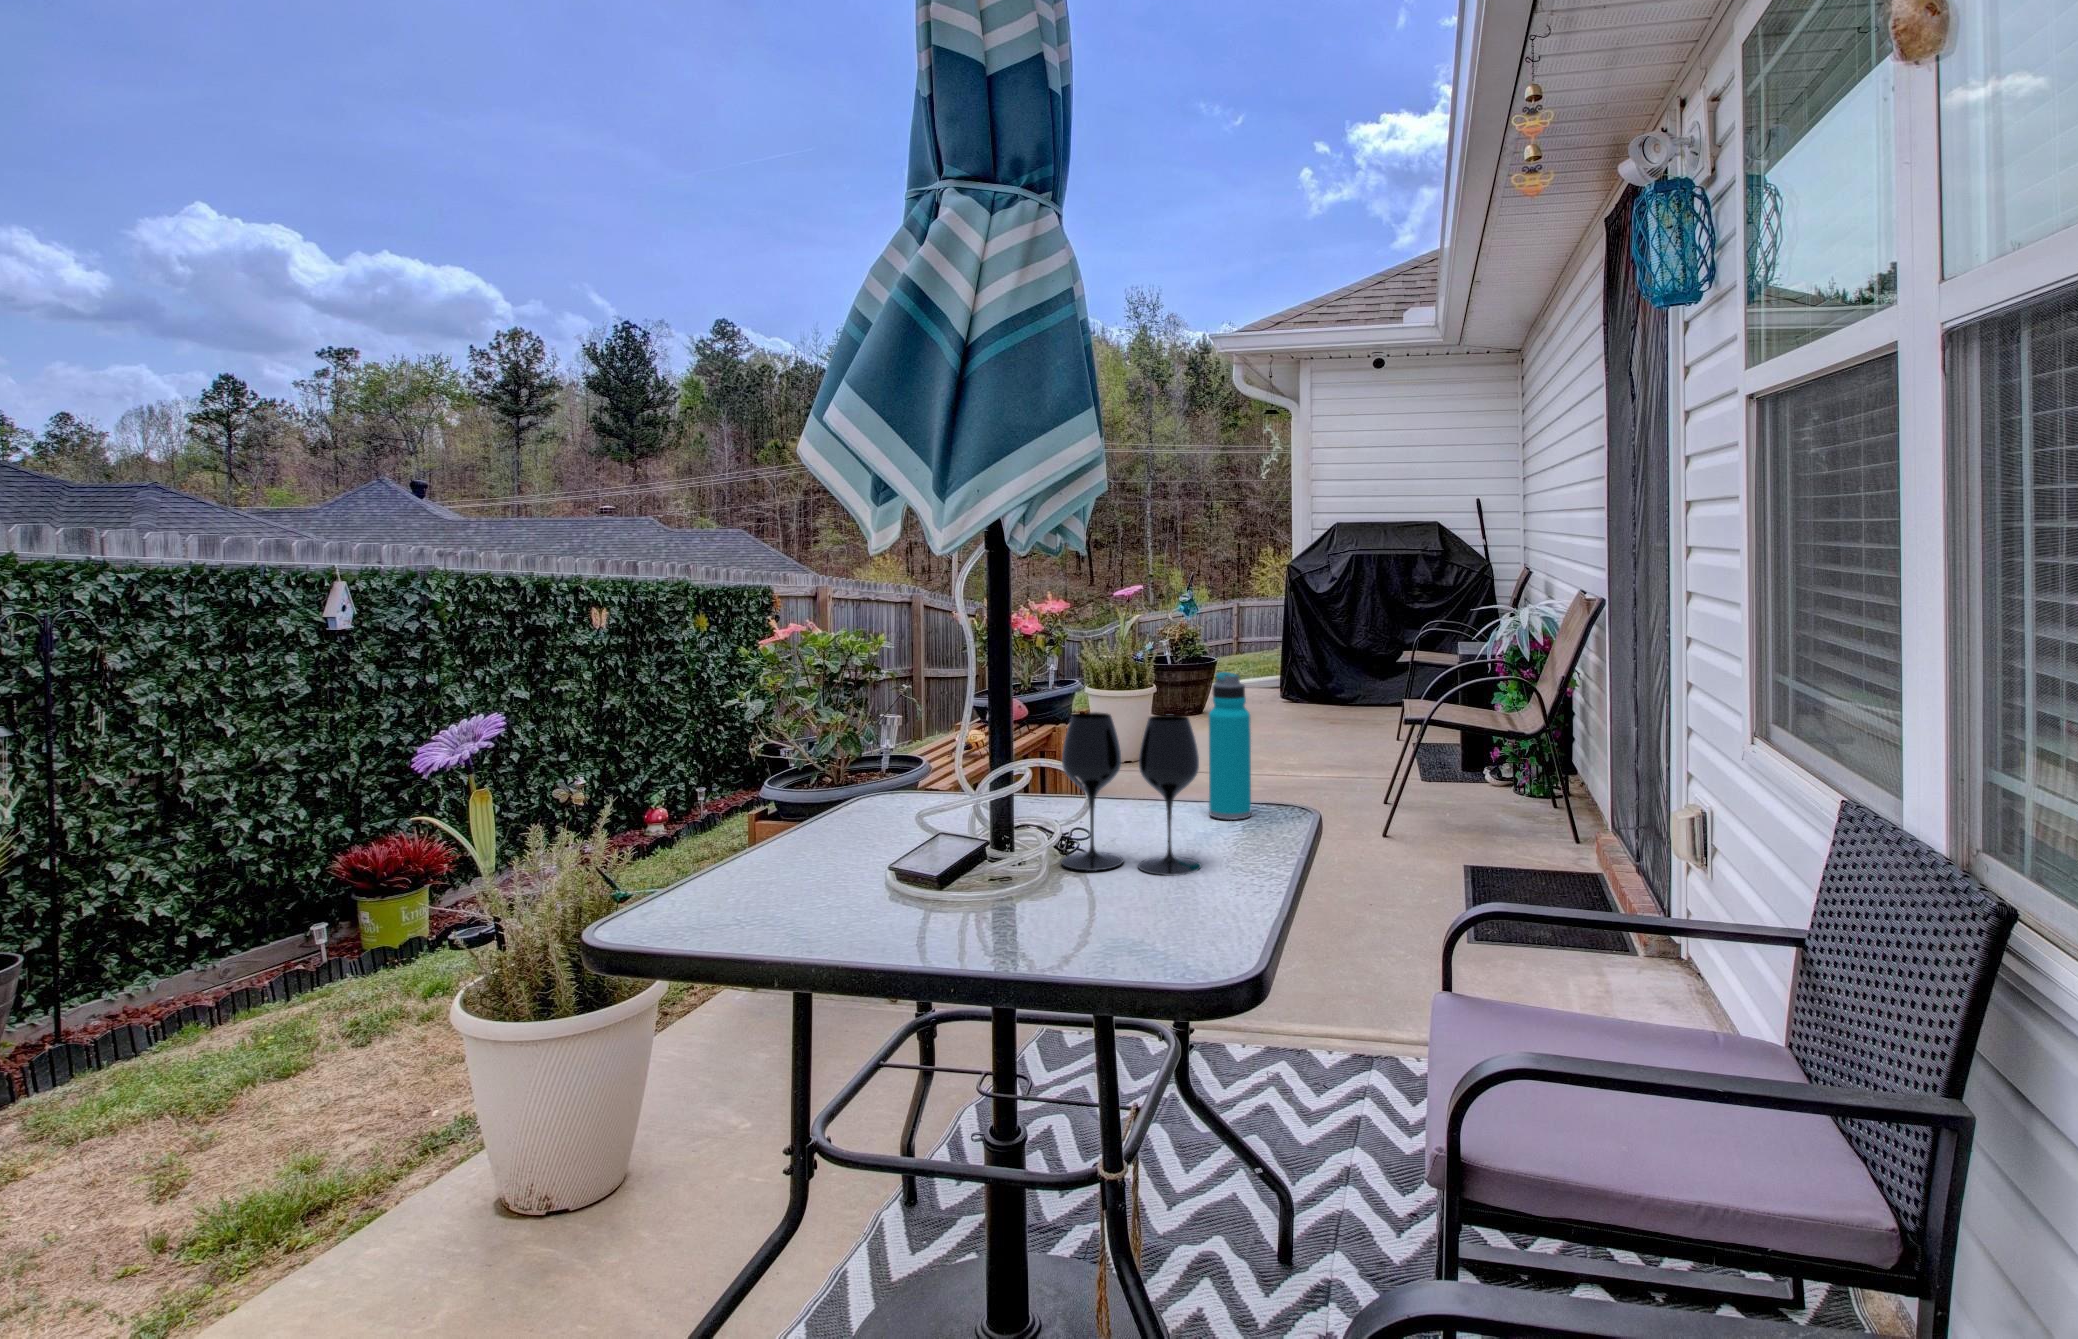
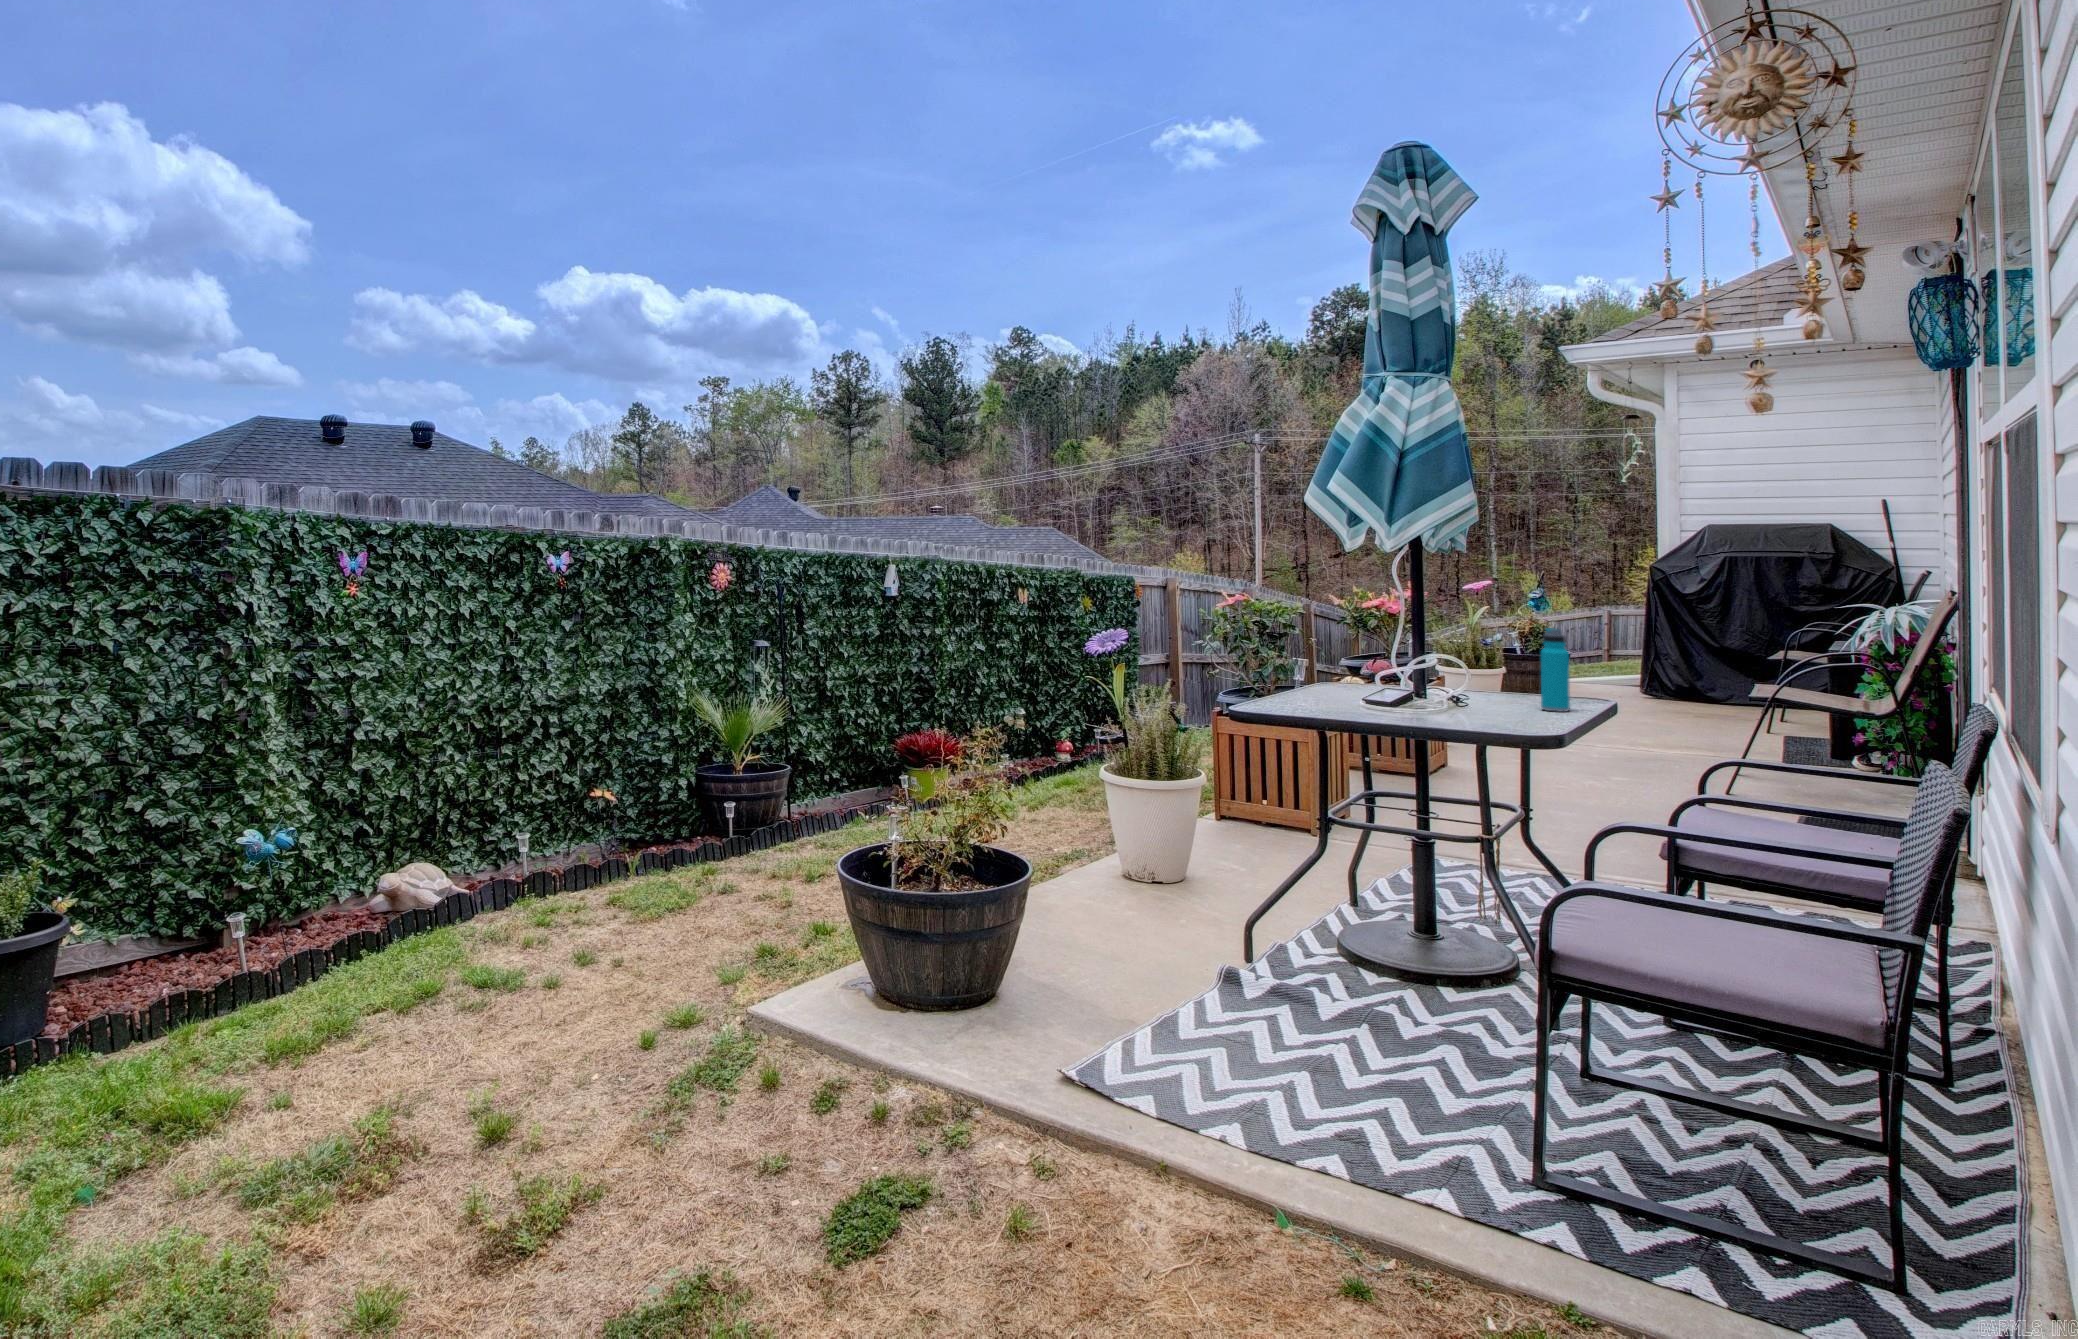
wine glass: present [1061,712,1201,876] -> none [1452,641,1536,723]

